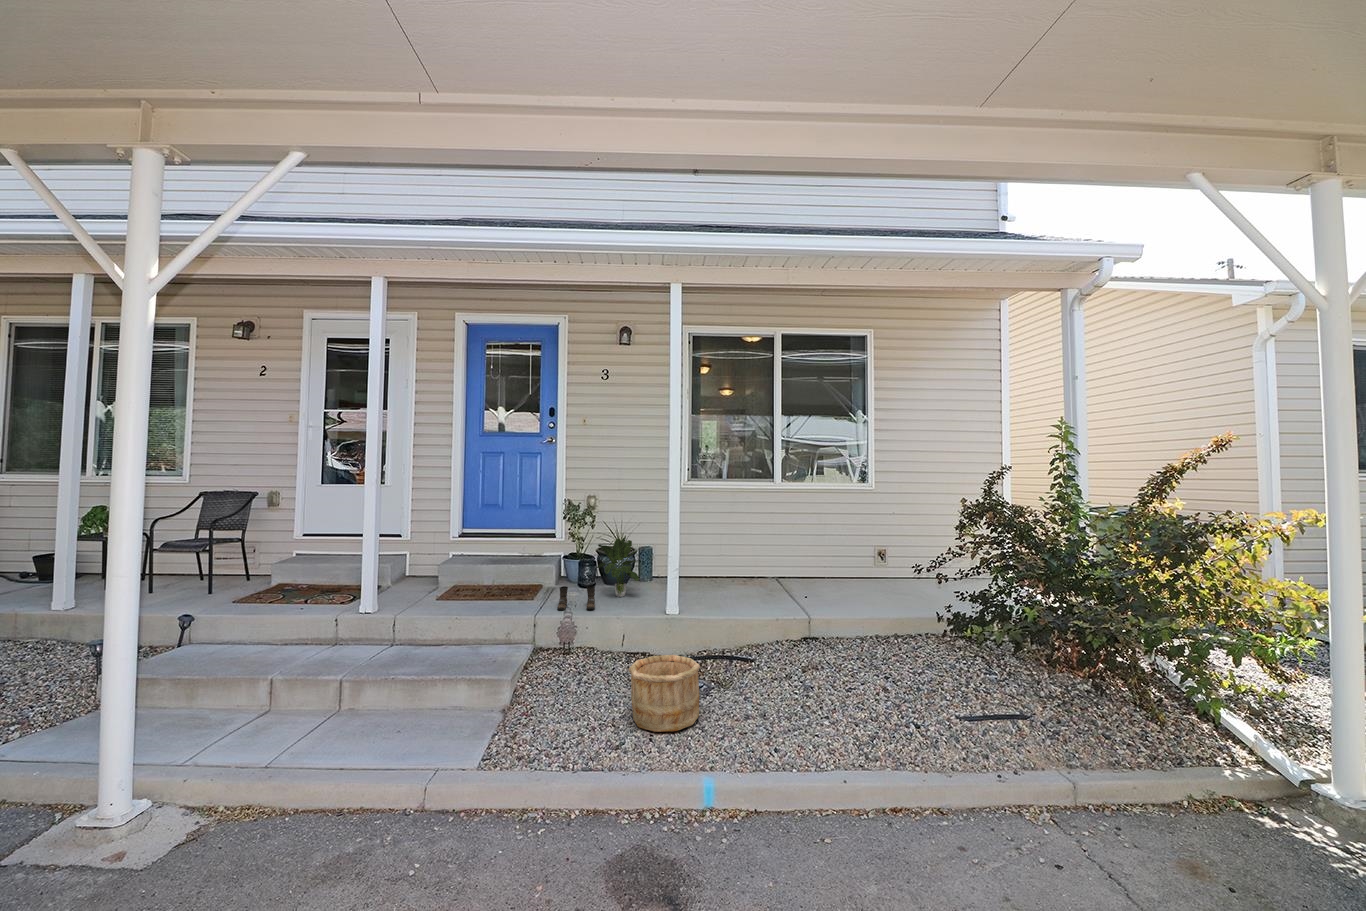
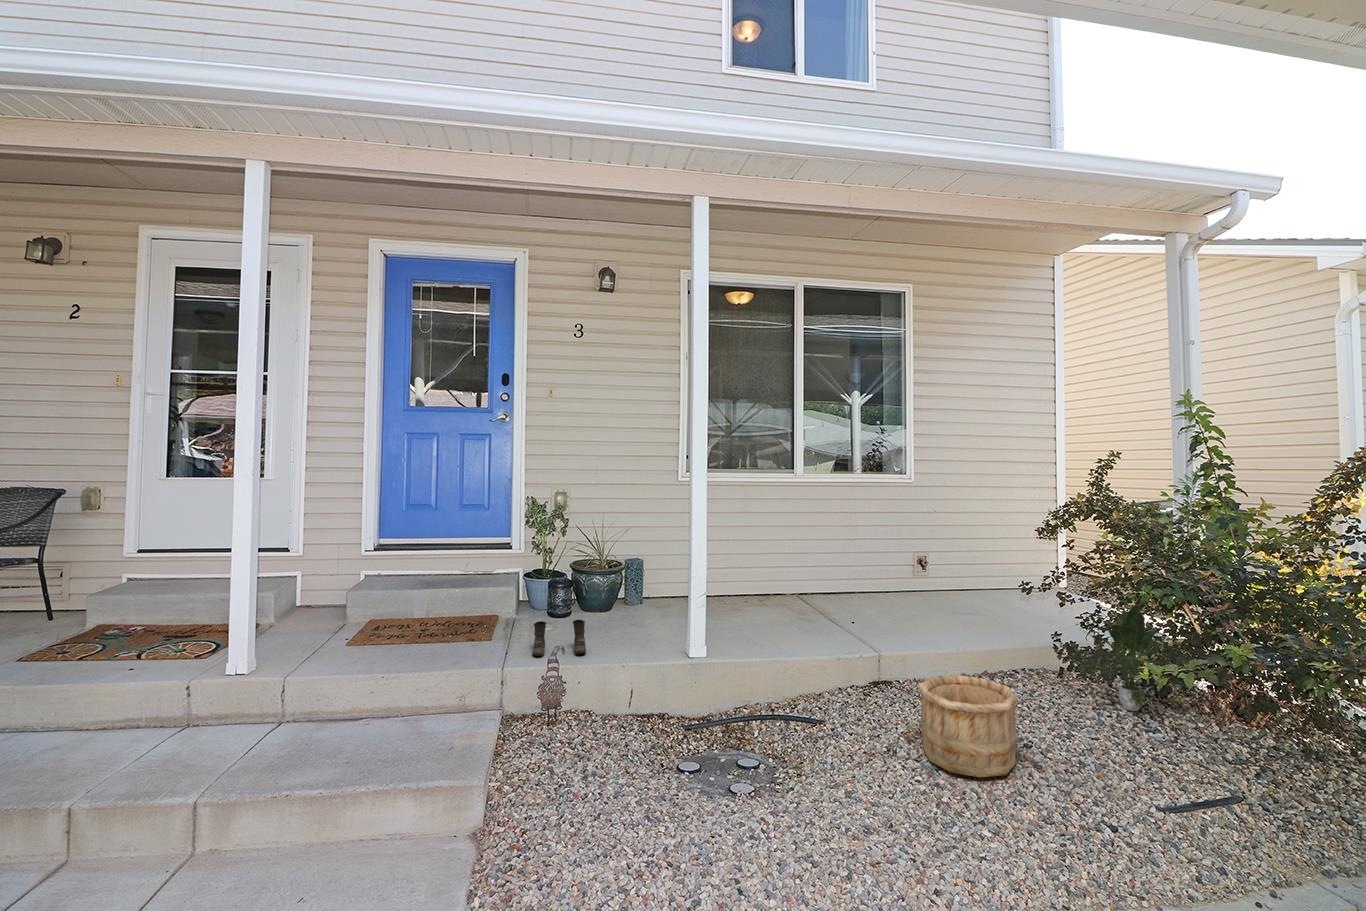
potted plant: present [597,535,638,597] -> present [1087,604,1182,711]
wooden bucket: present [629,655,700,732] -> present [918,675,1018,777]

